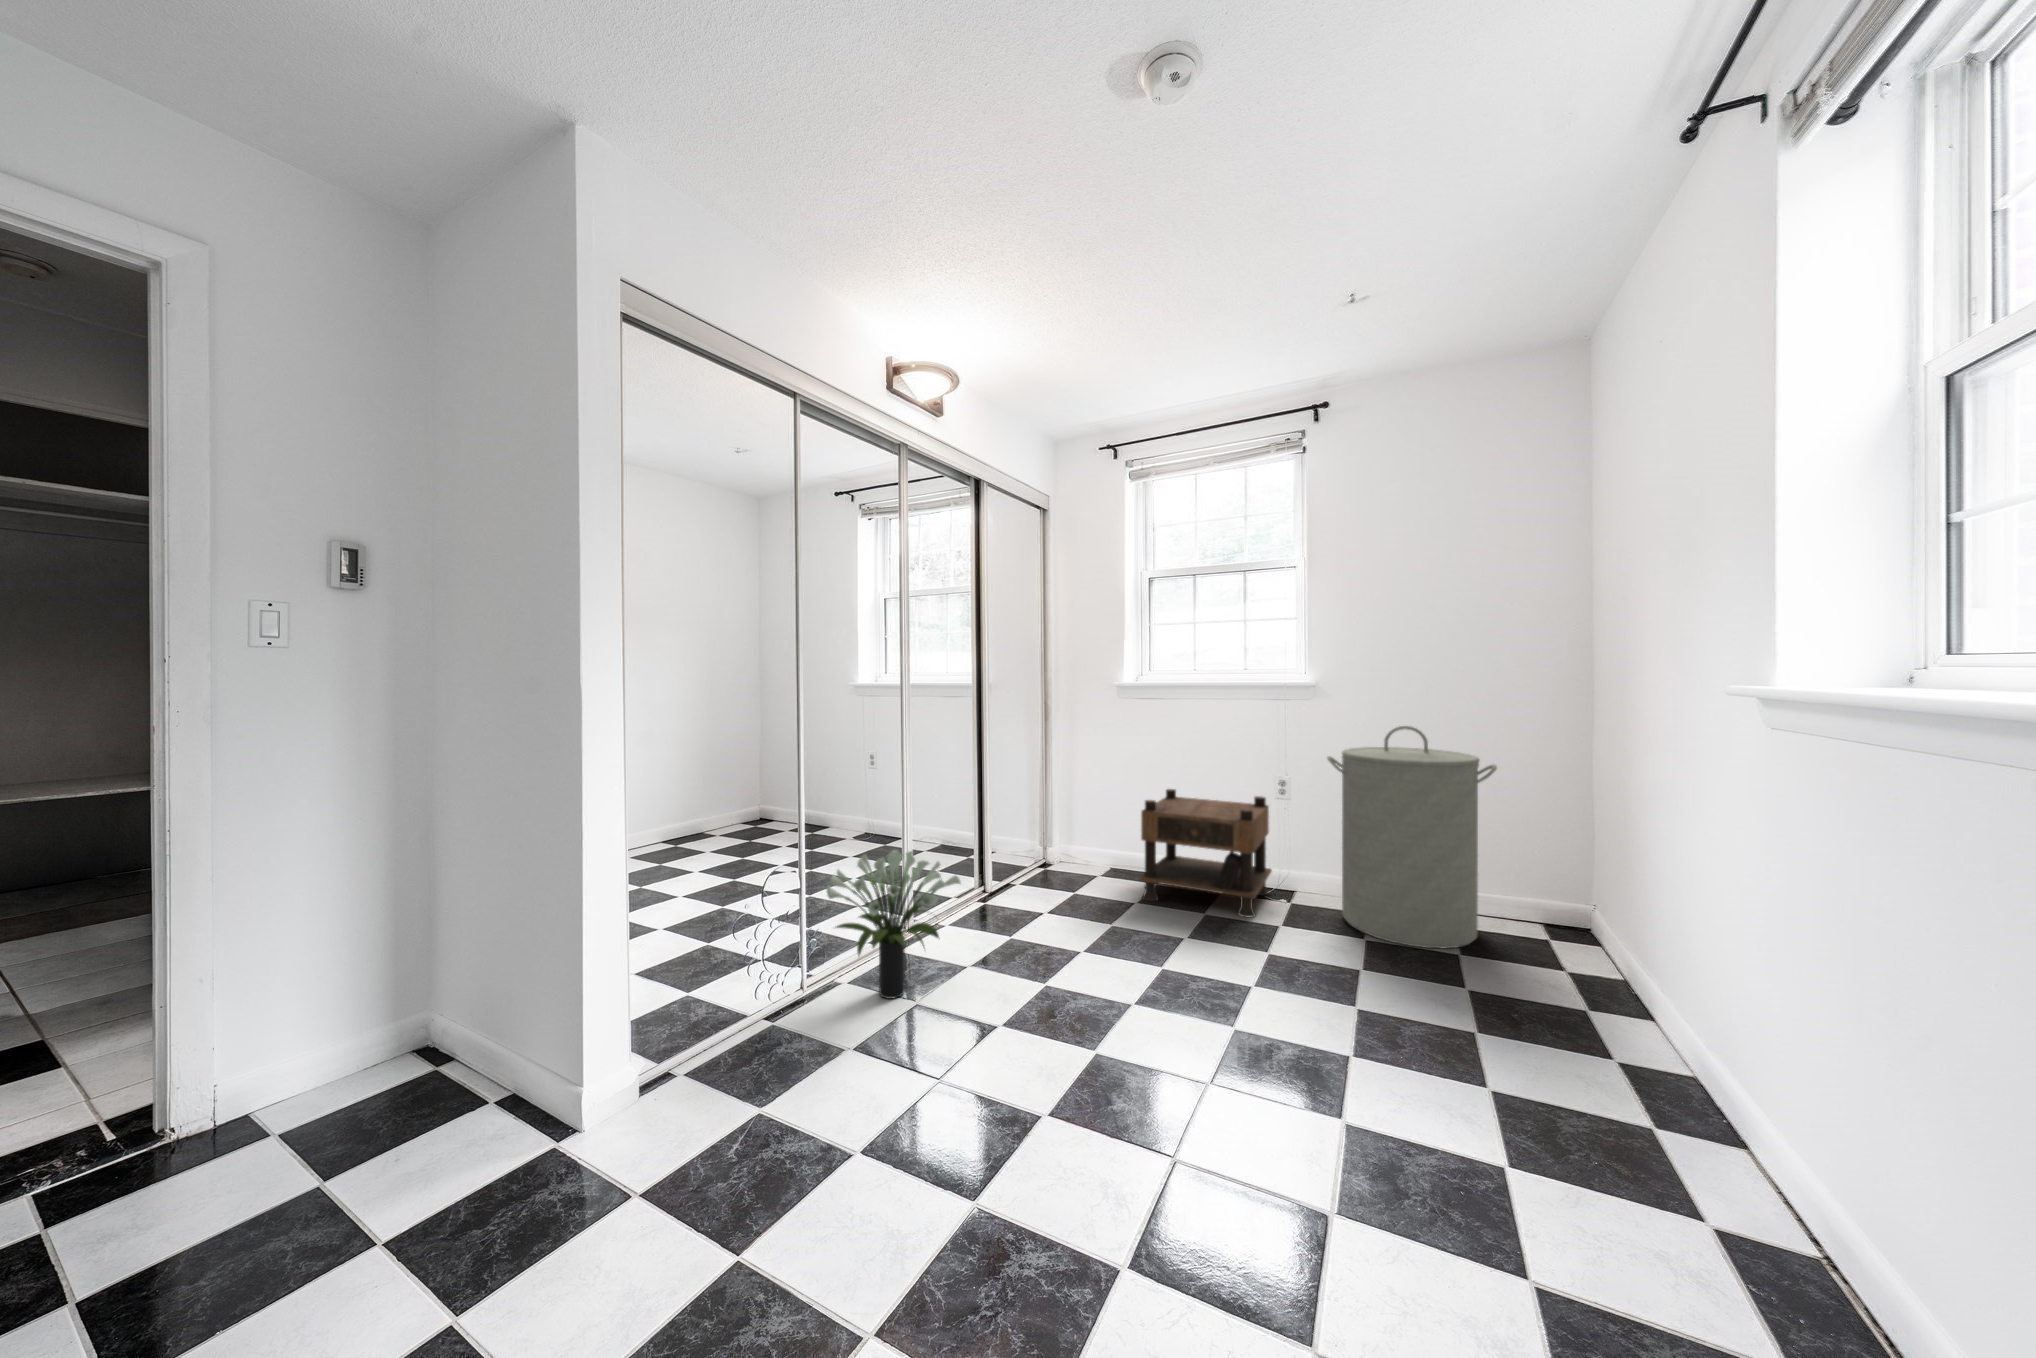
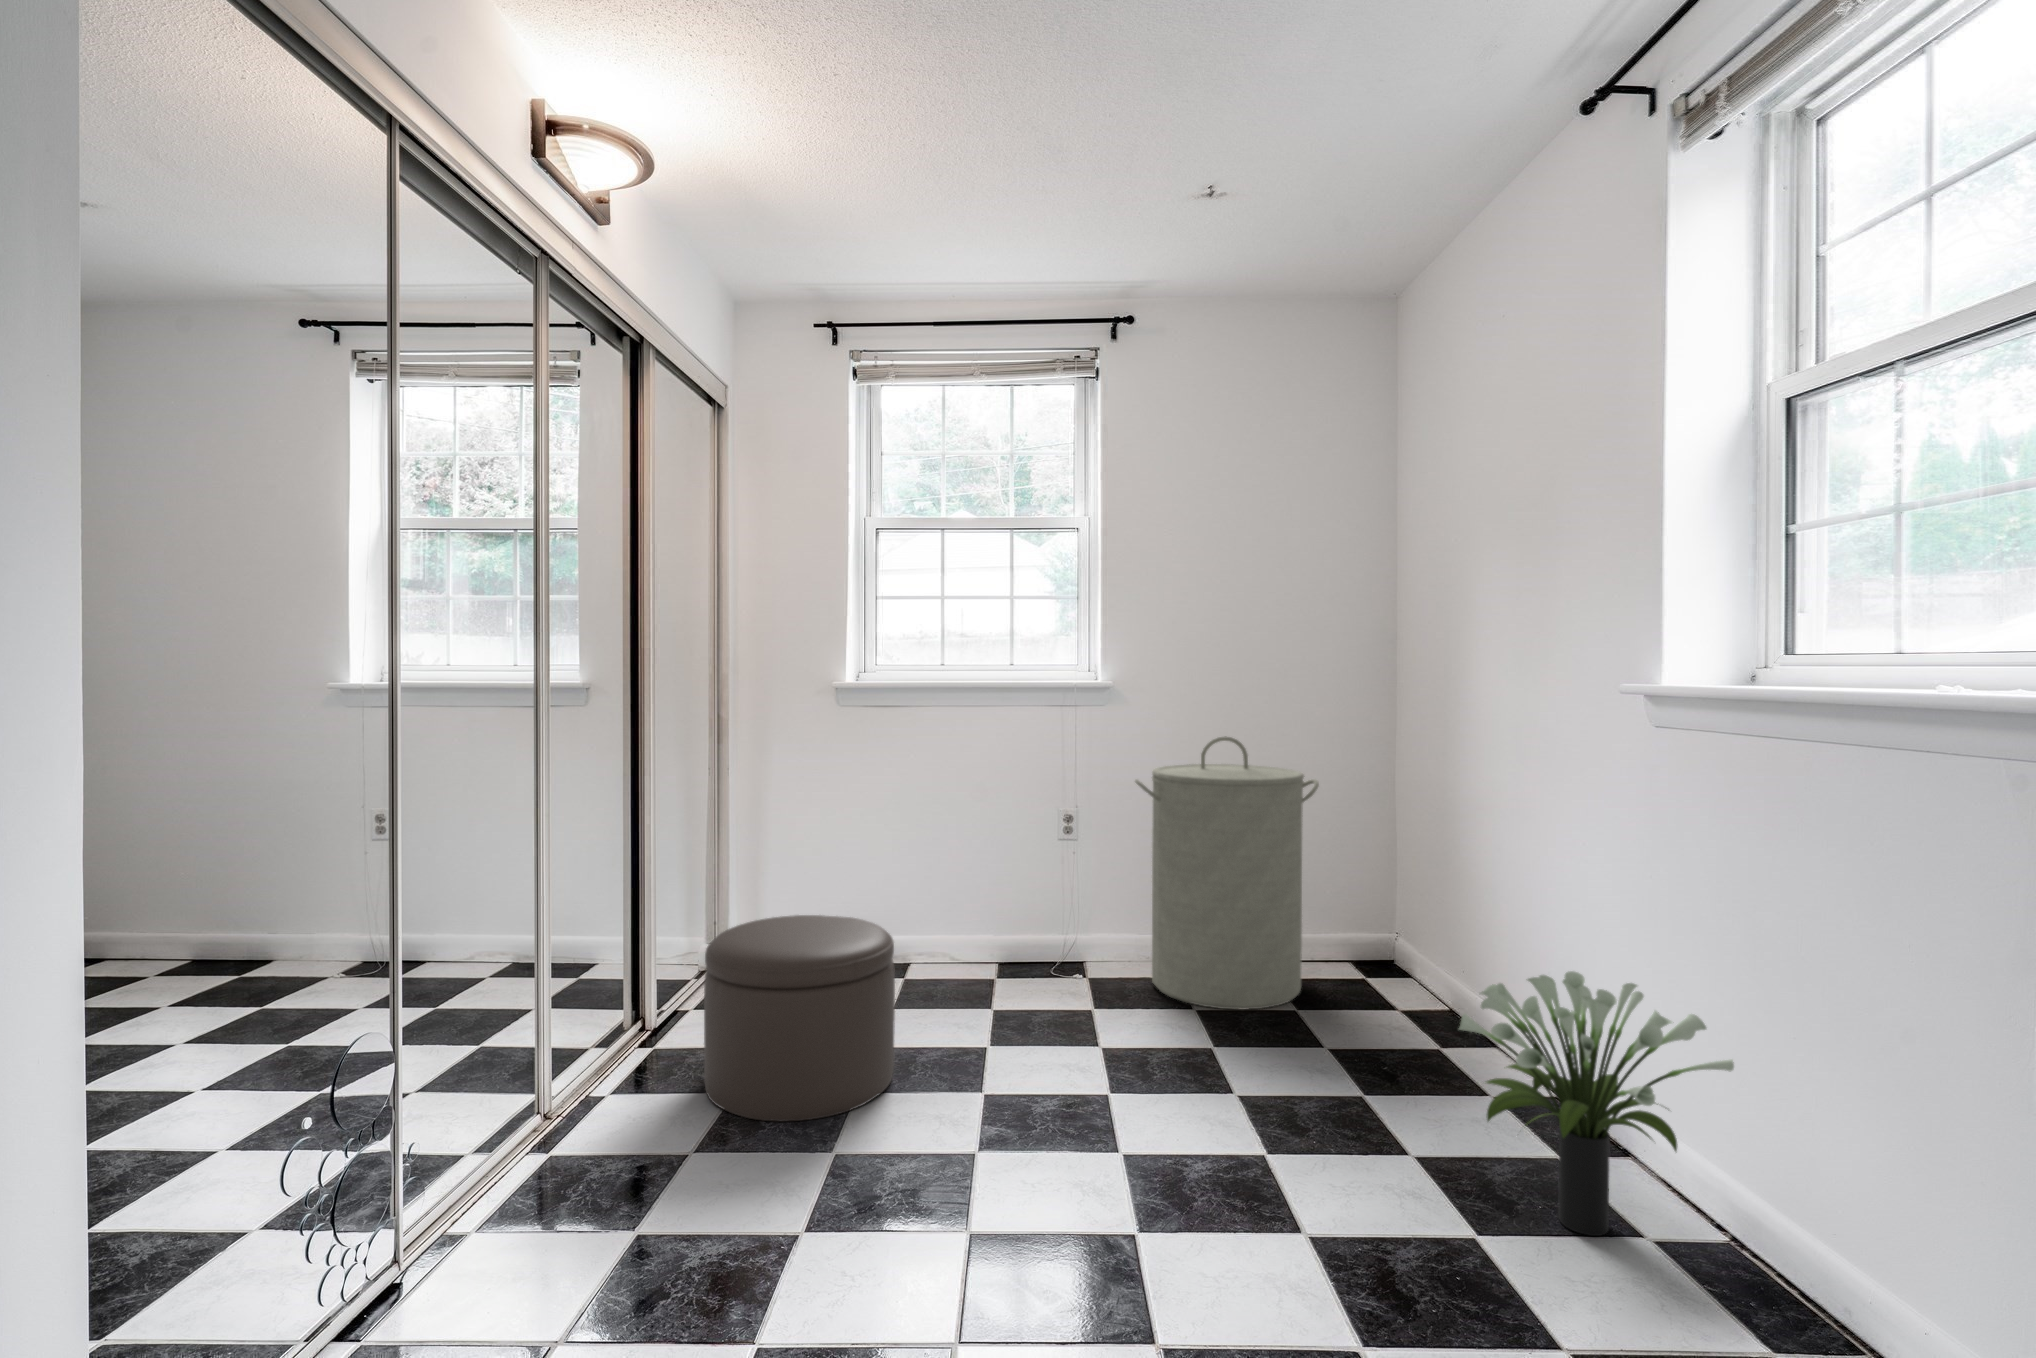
nightstand: present [1139,789,1272,918] -> none [891,838,1057,1007]
ottoman: none [995,831,1113,960] -> present [704,915,895,1122]
potted plant: present [827,850,960,999] -> present [1459,971,1734,1236]

